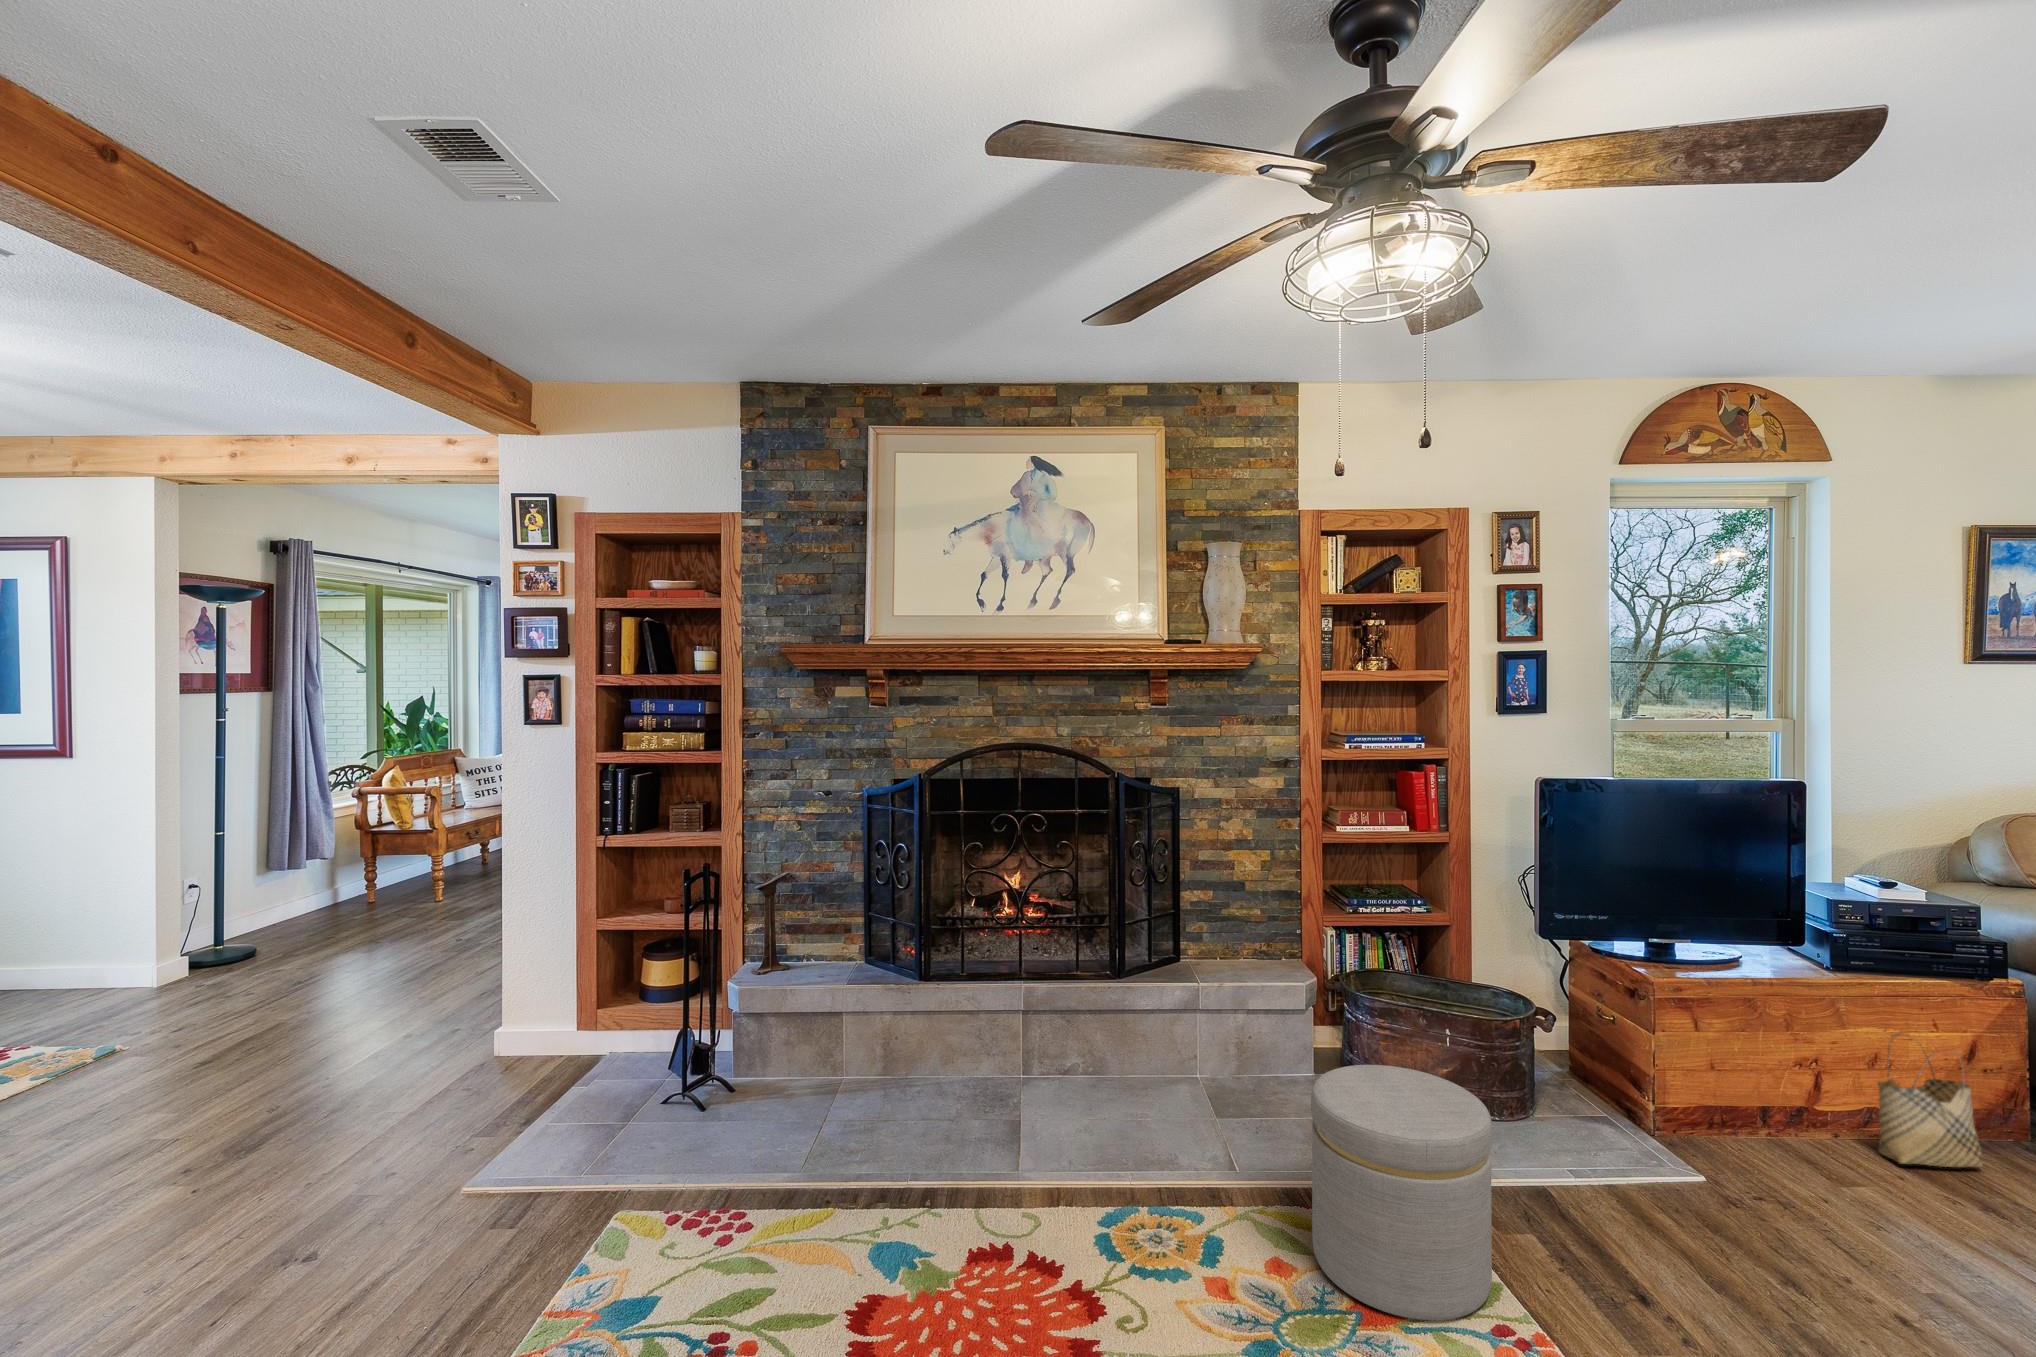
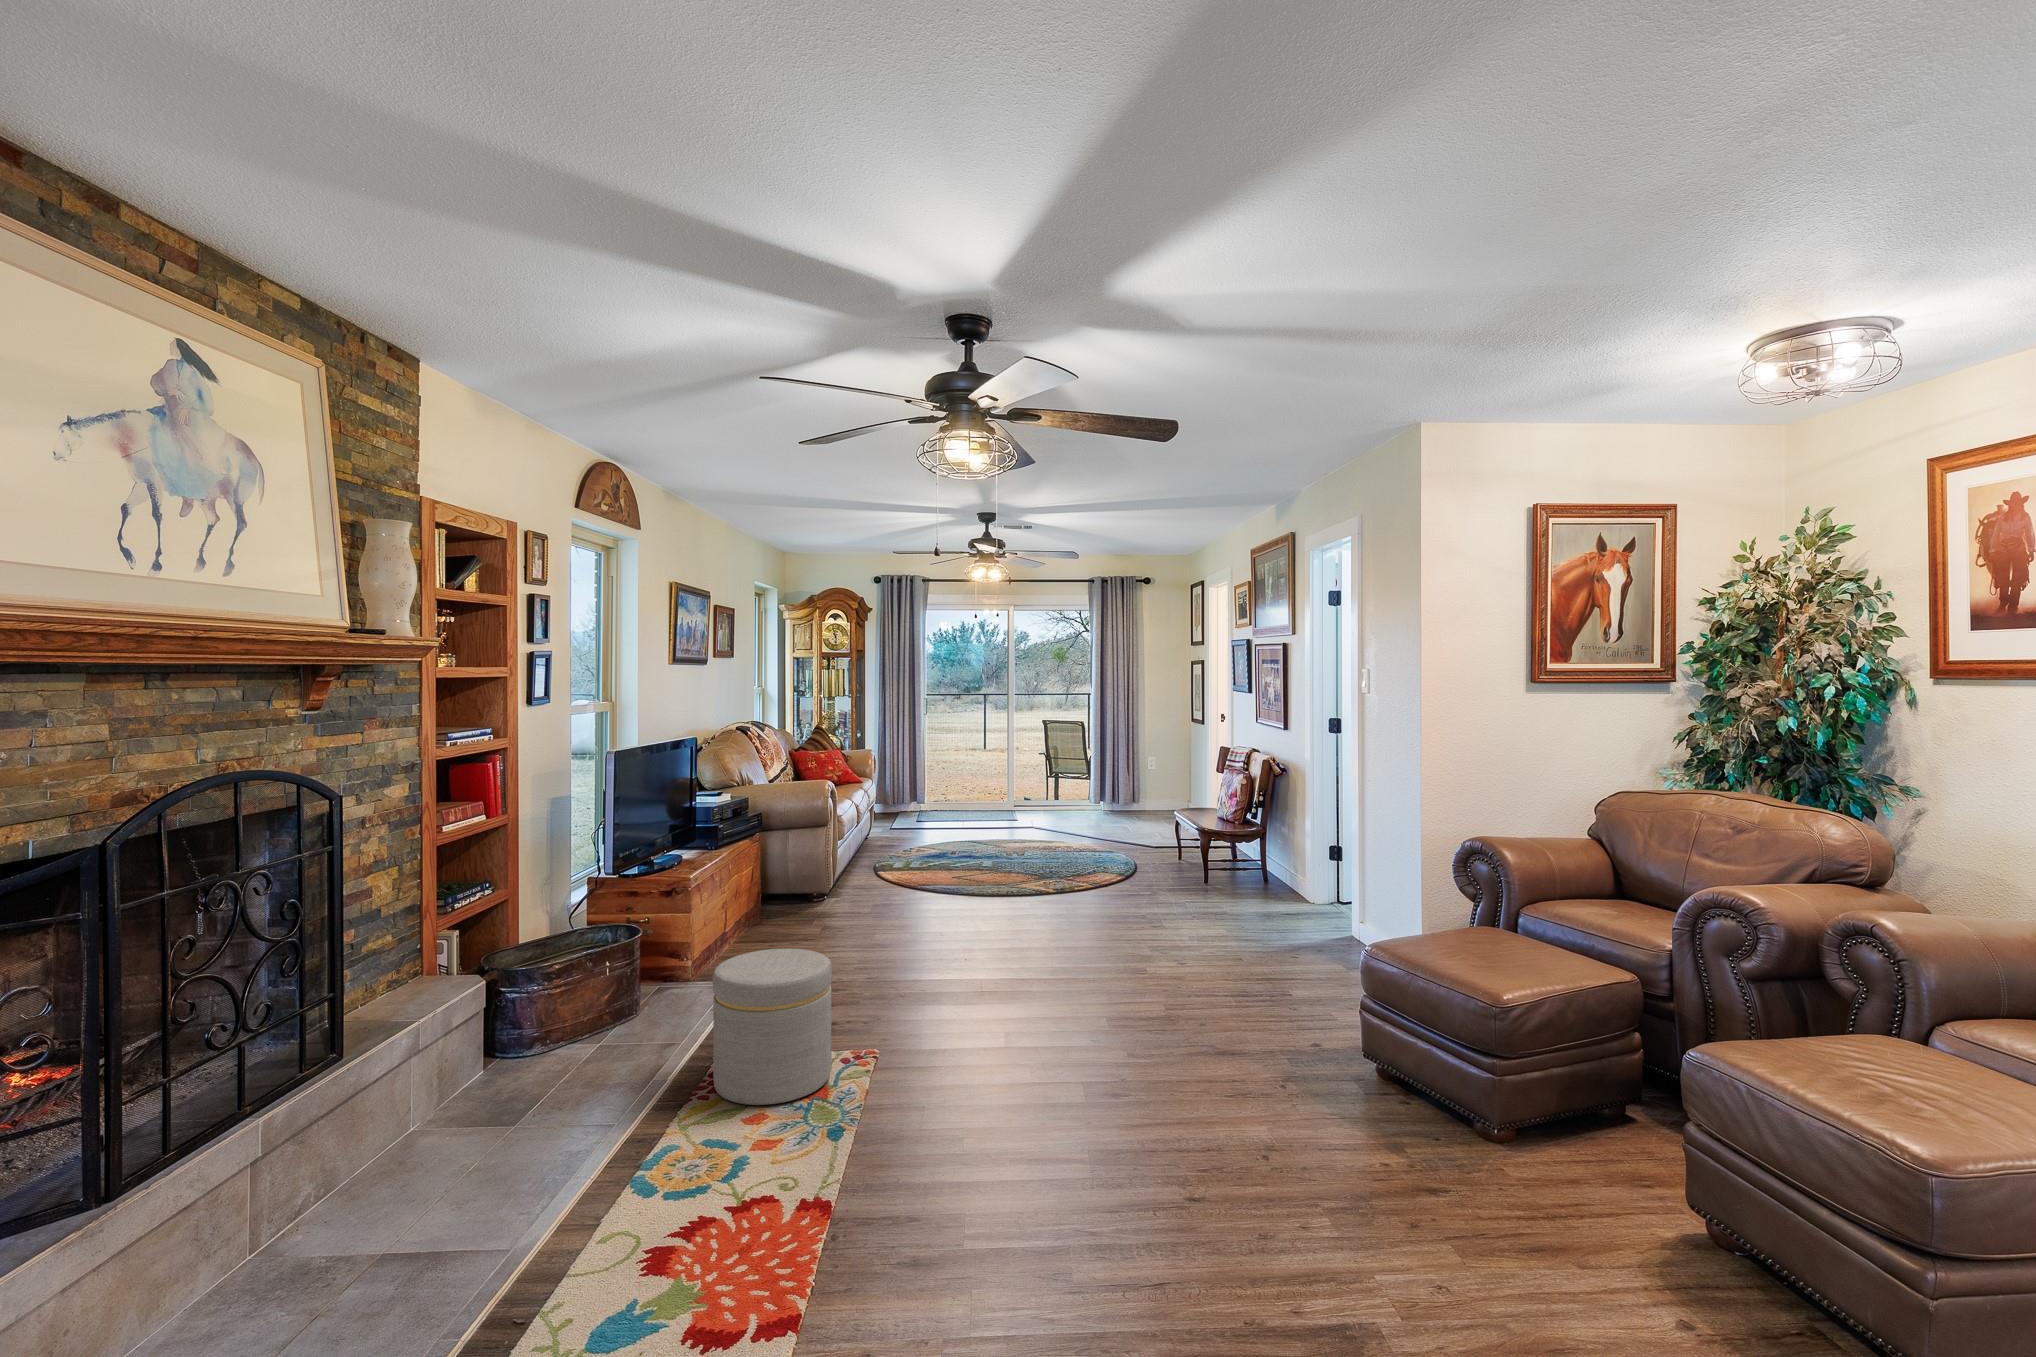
woven basket: present [1877,1033,1982,1167] -> none [749,871,781,941]

